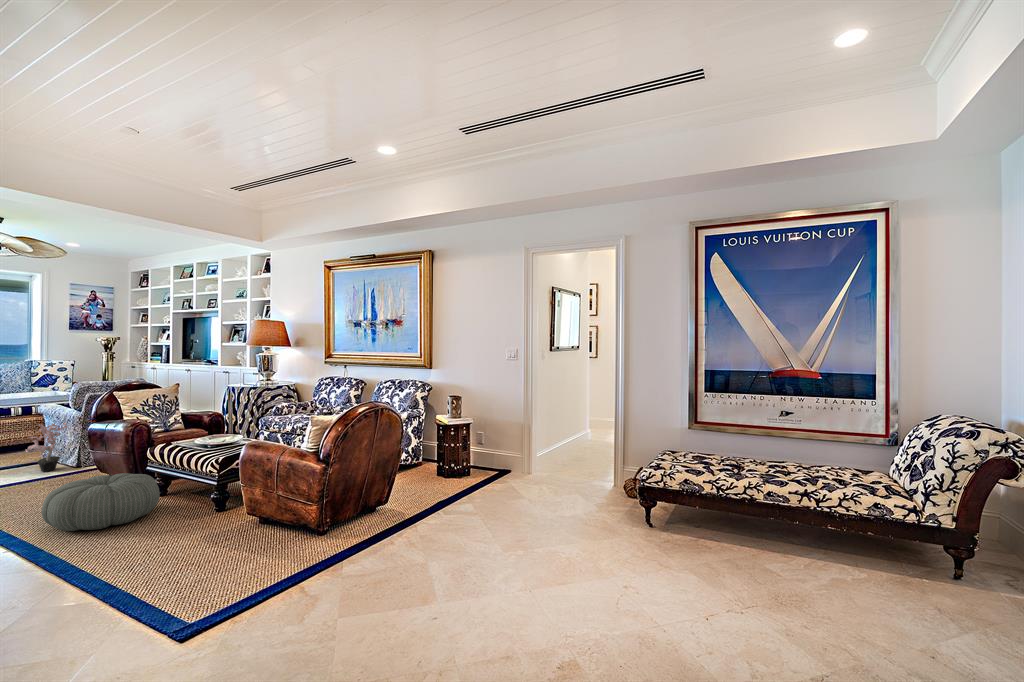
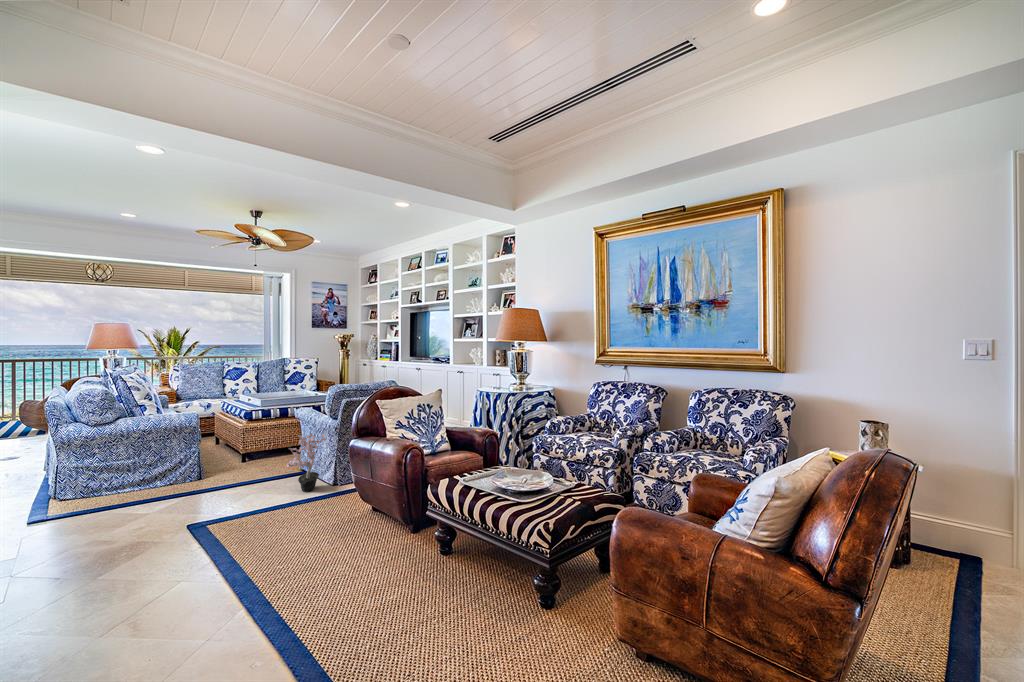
pouf: present [42,473,160,531] -> none [321,528,462,631]

